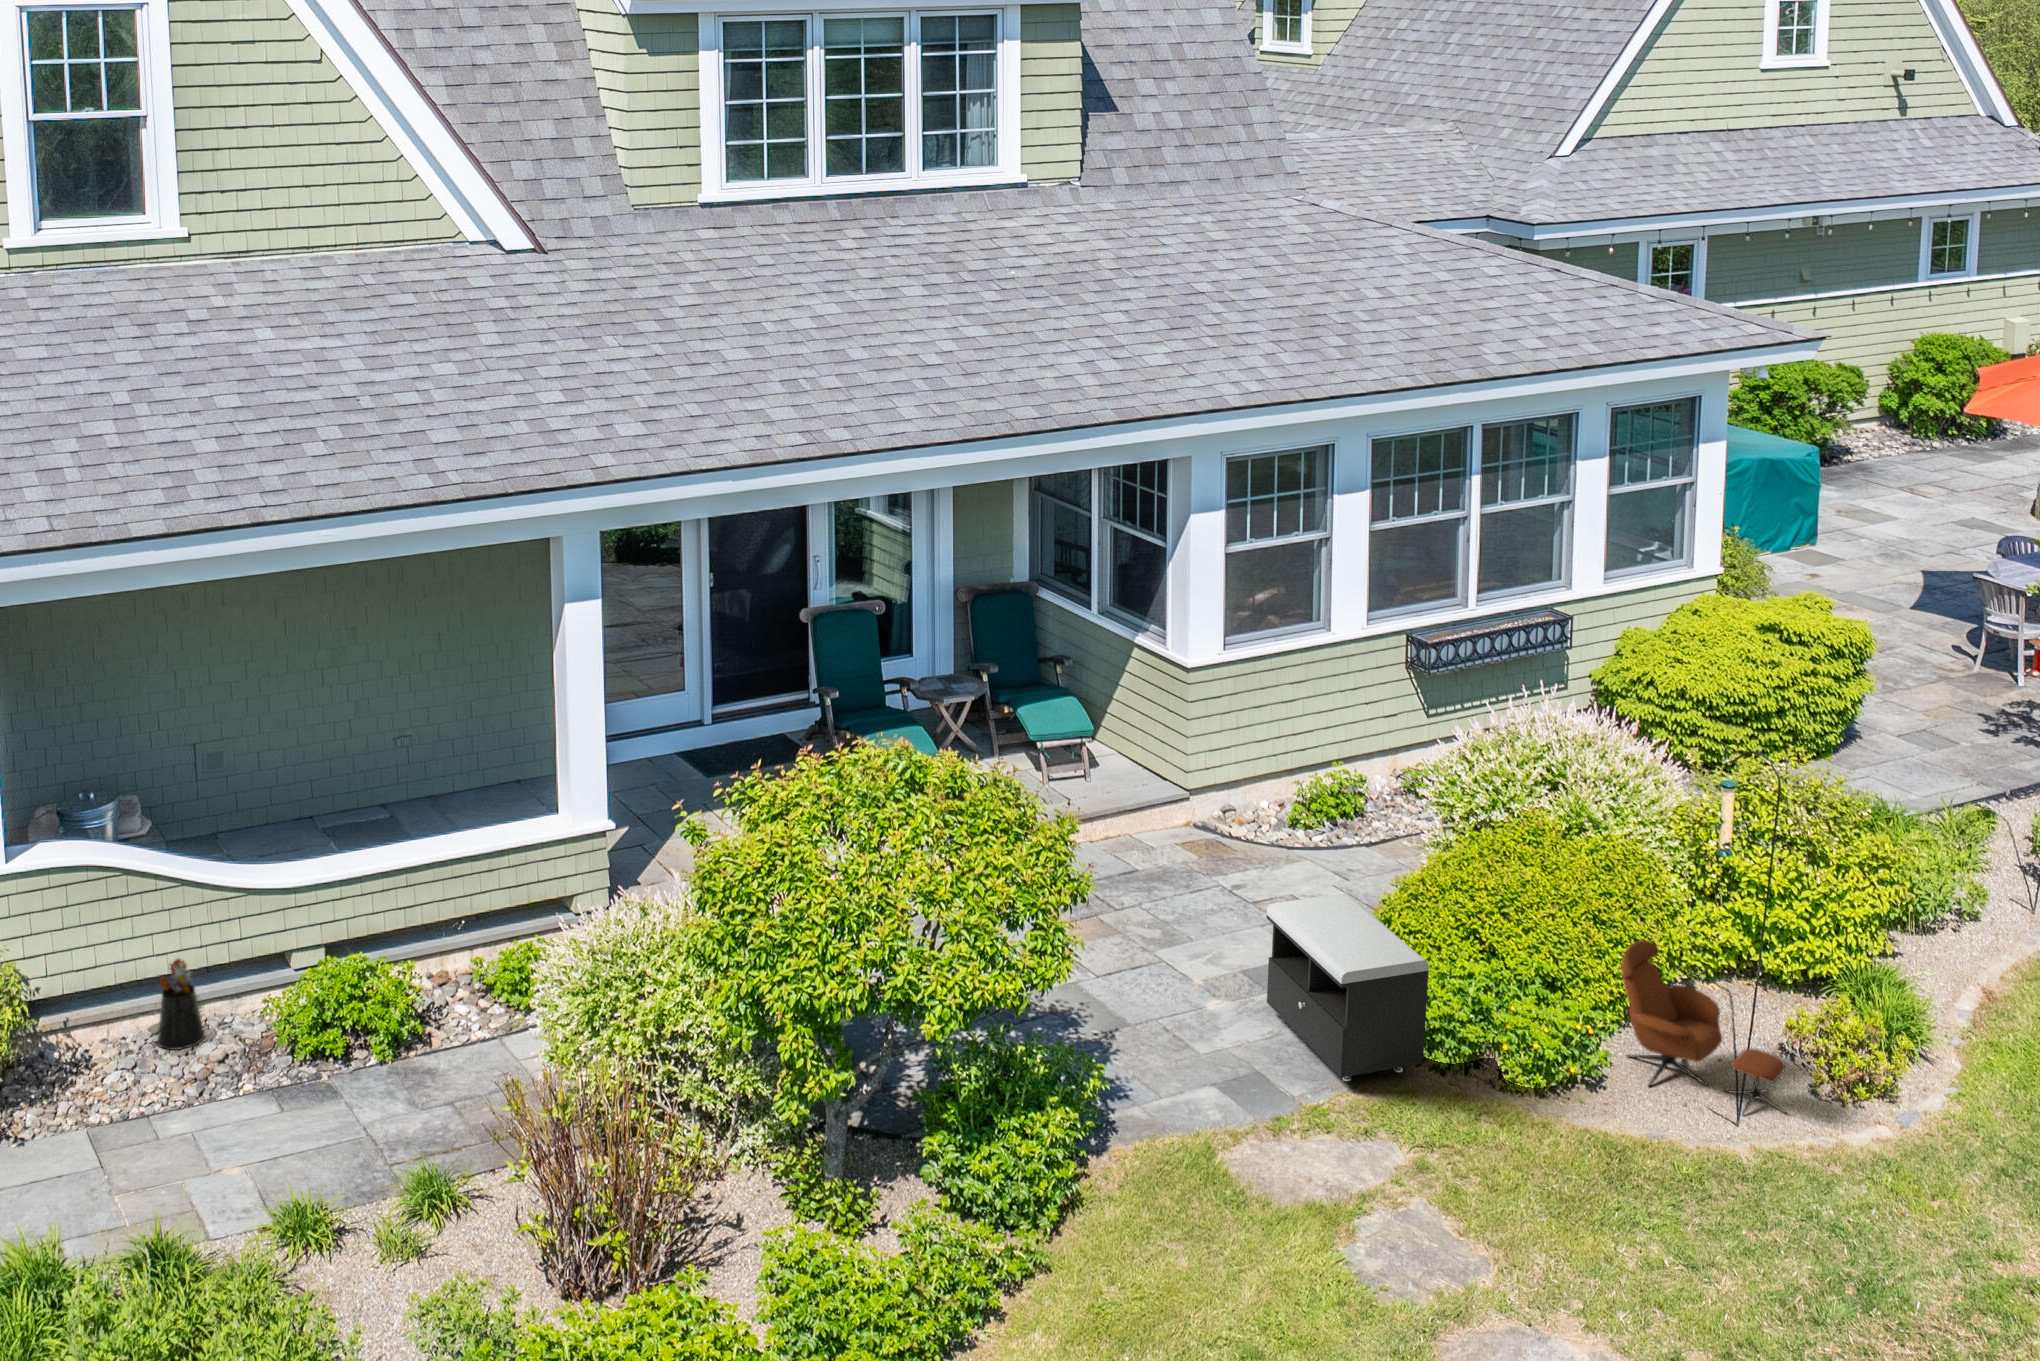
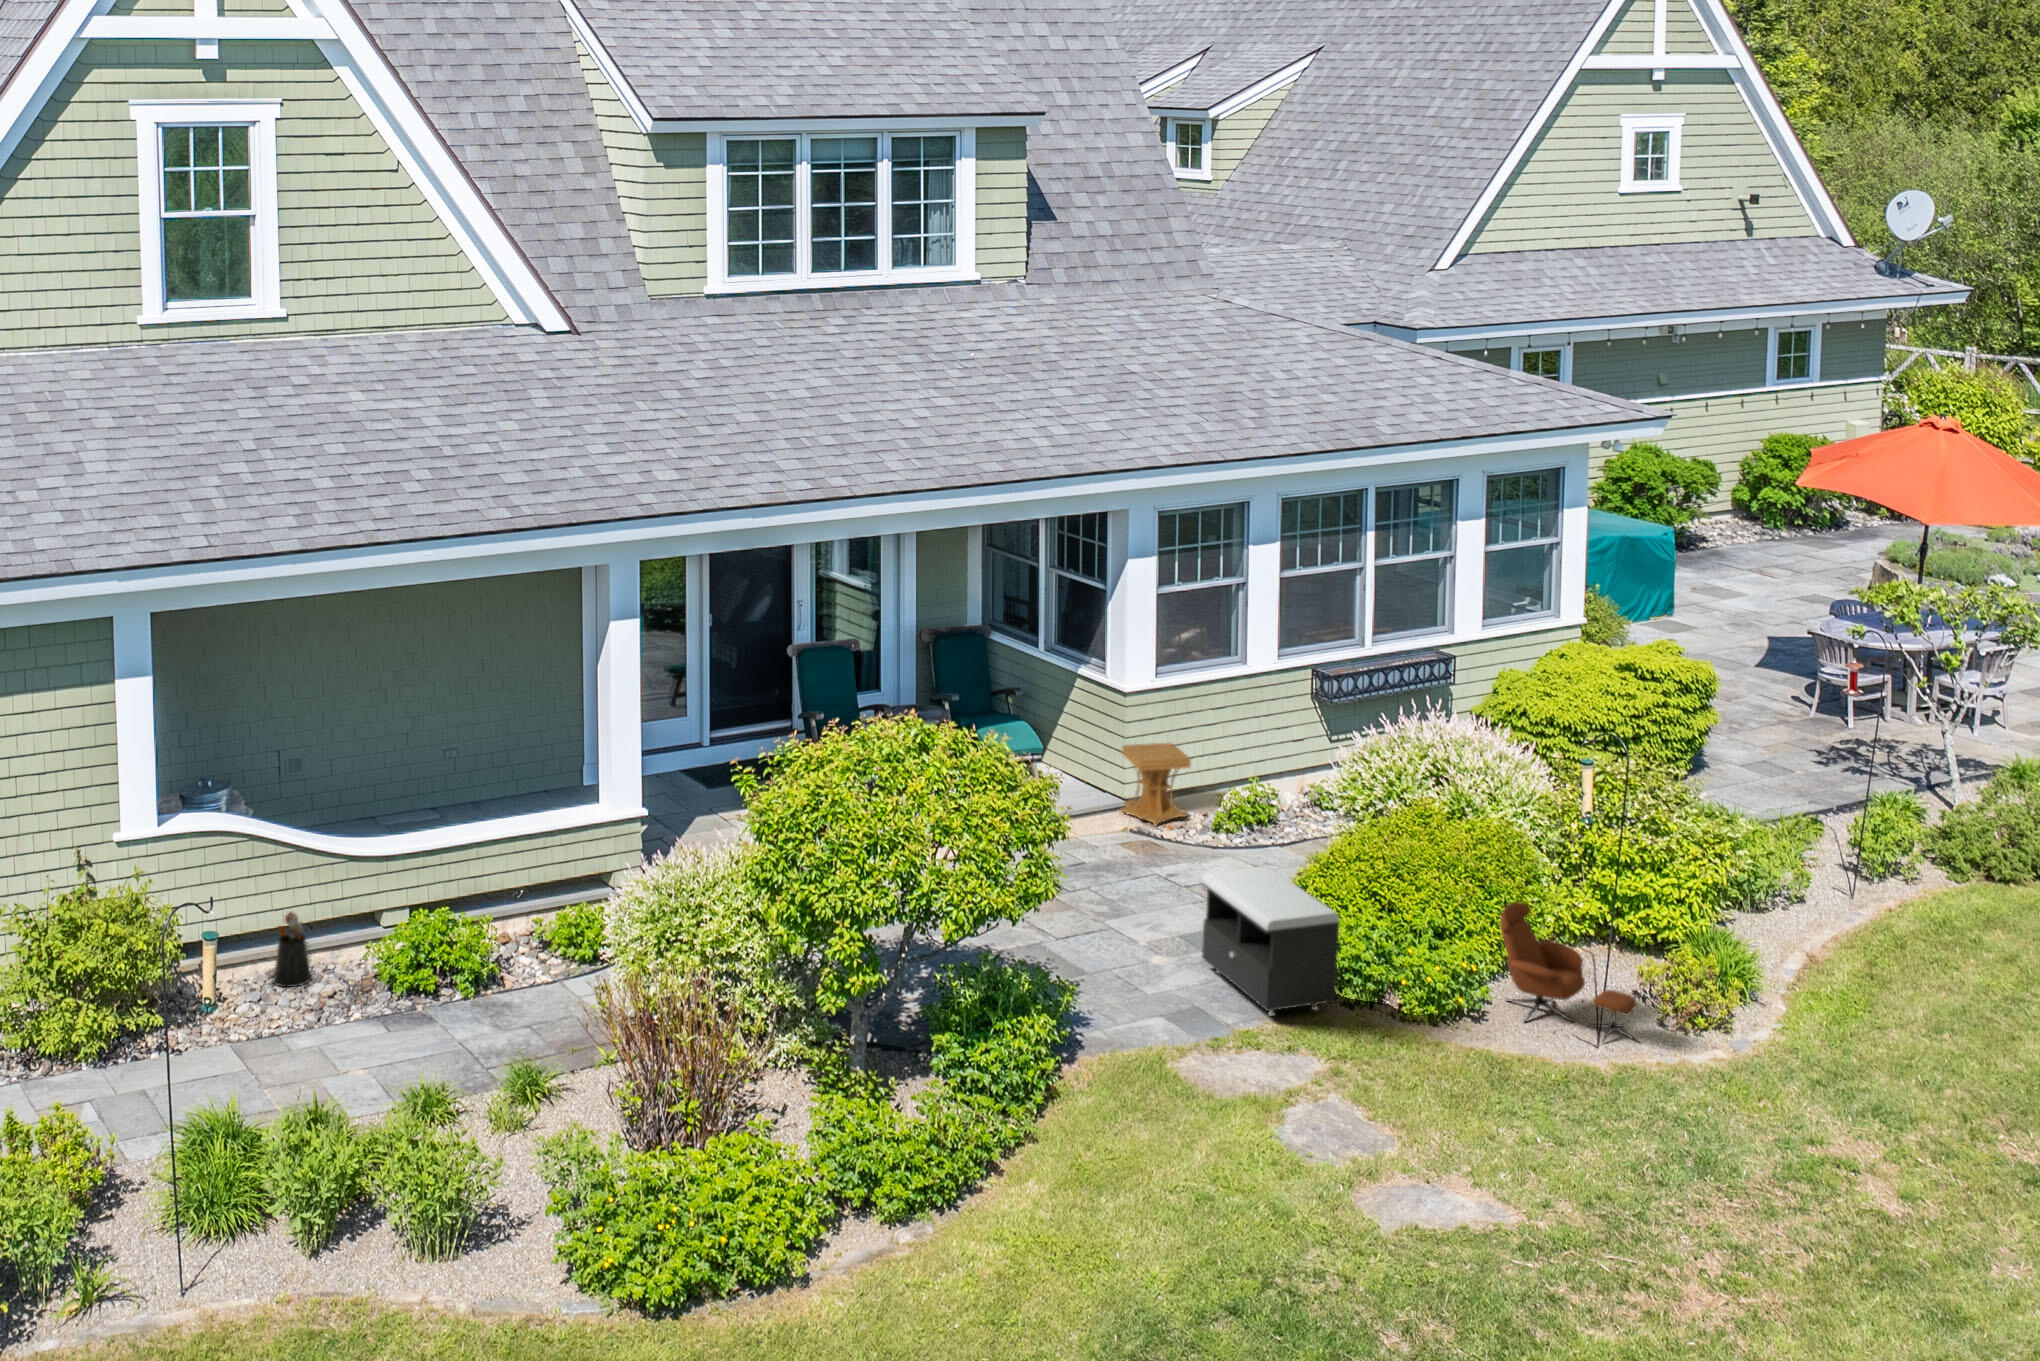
side table: none [1183,721,1264,820] -> present [1120,743,1191,826]

